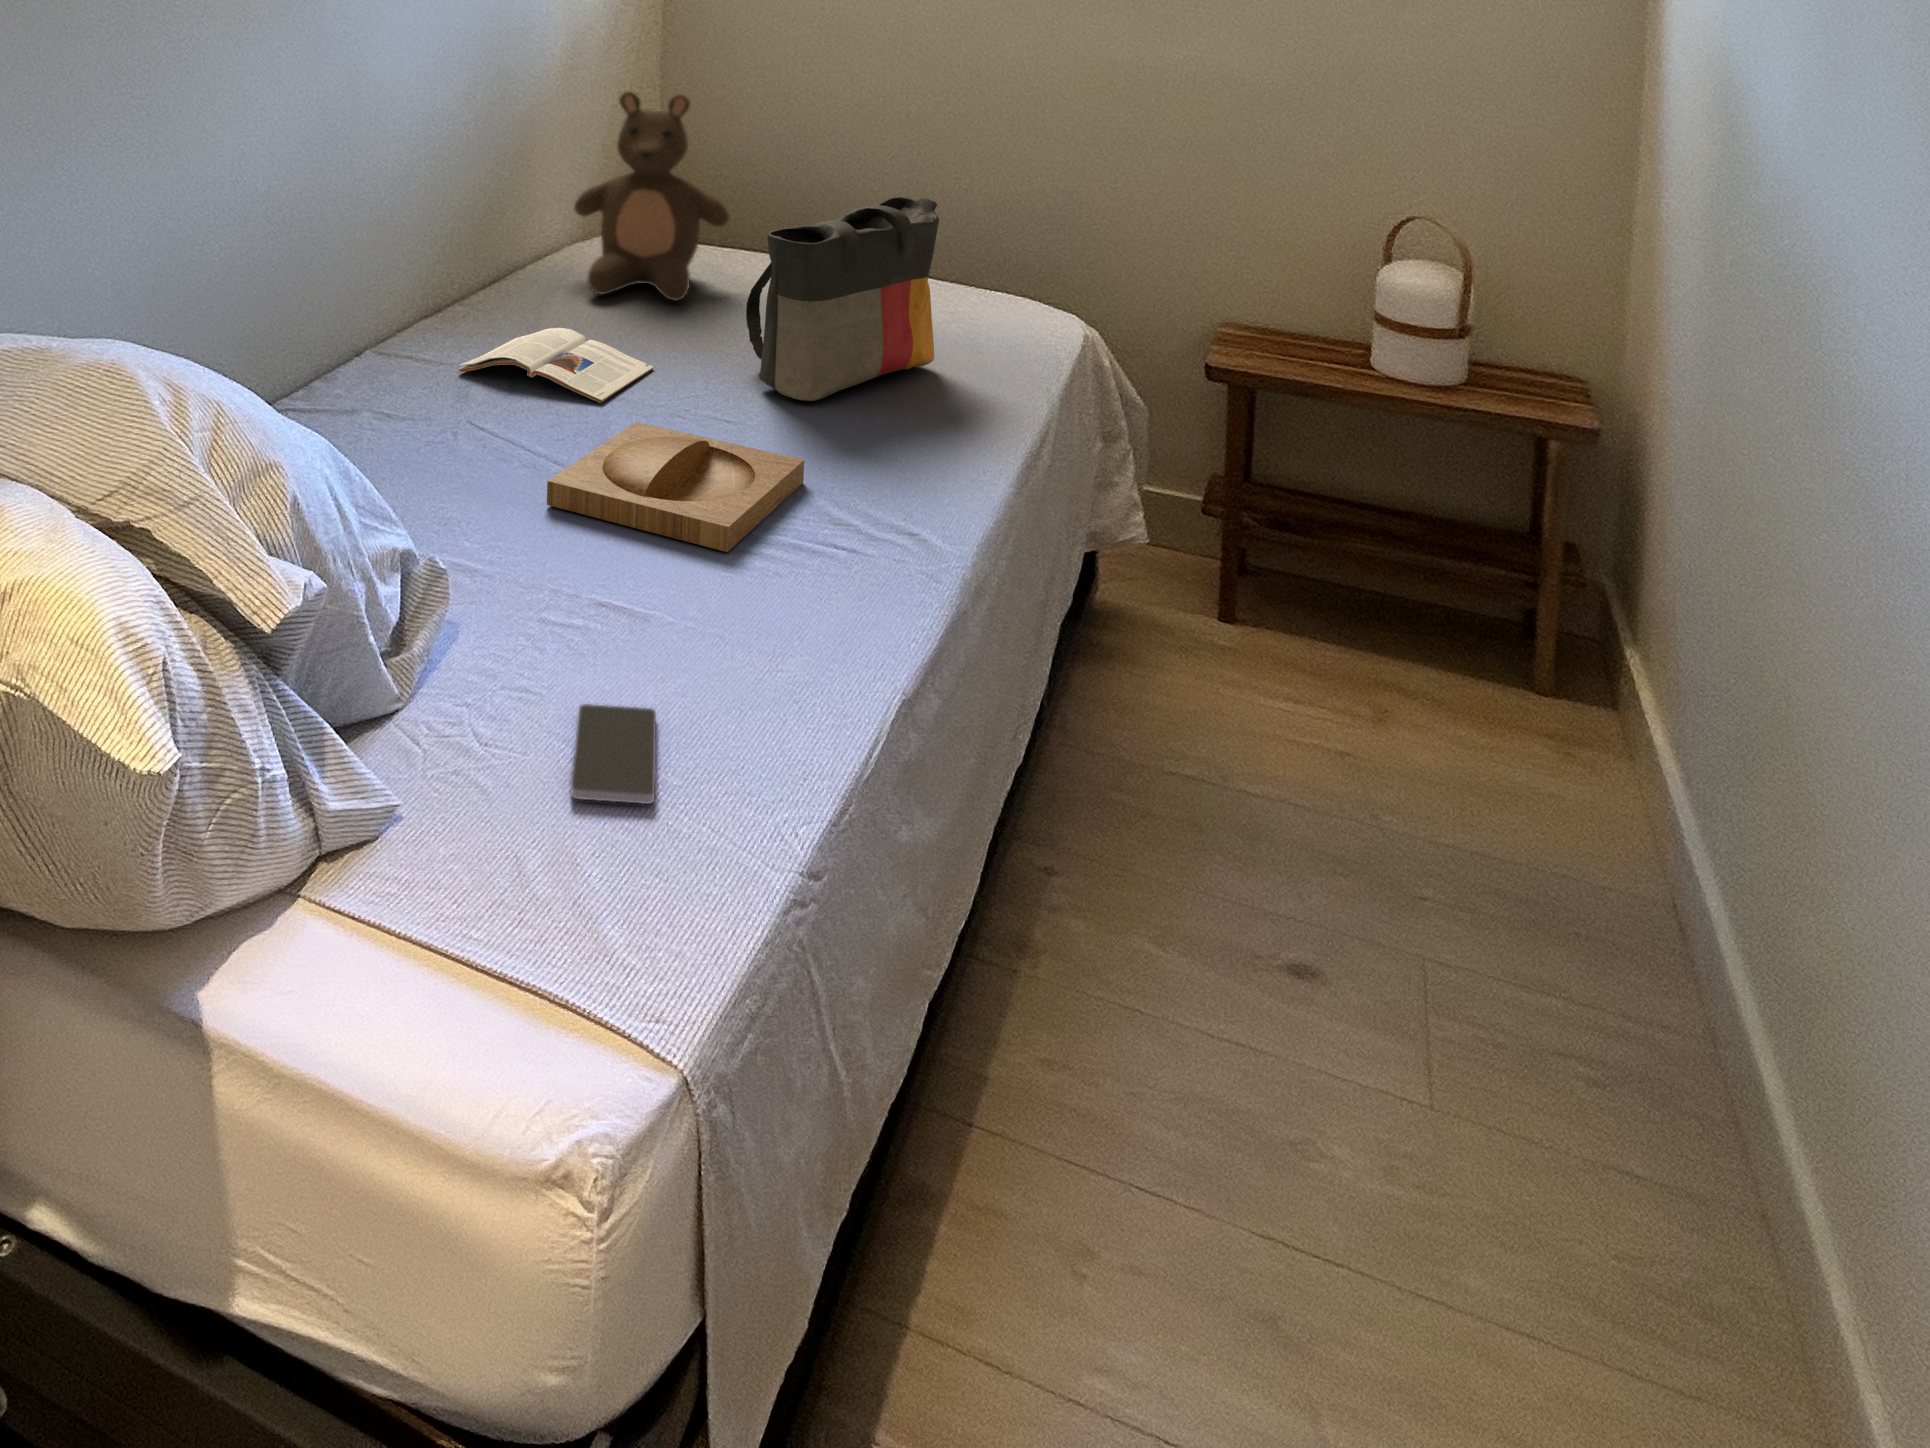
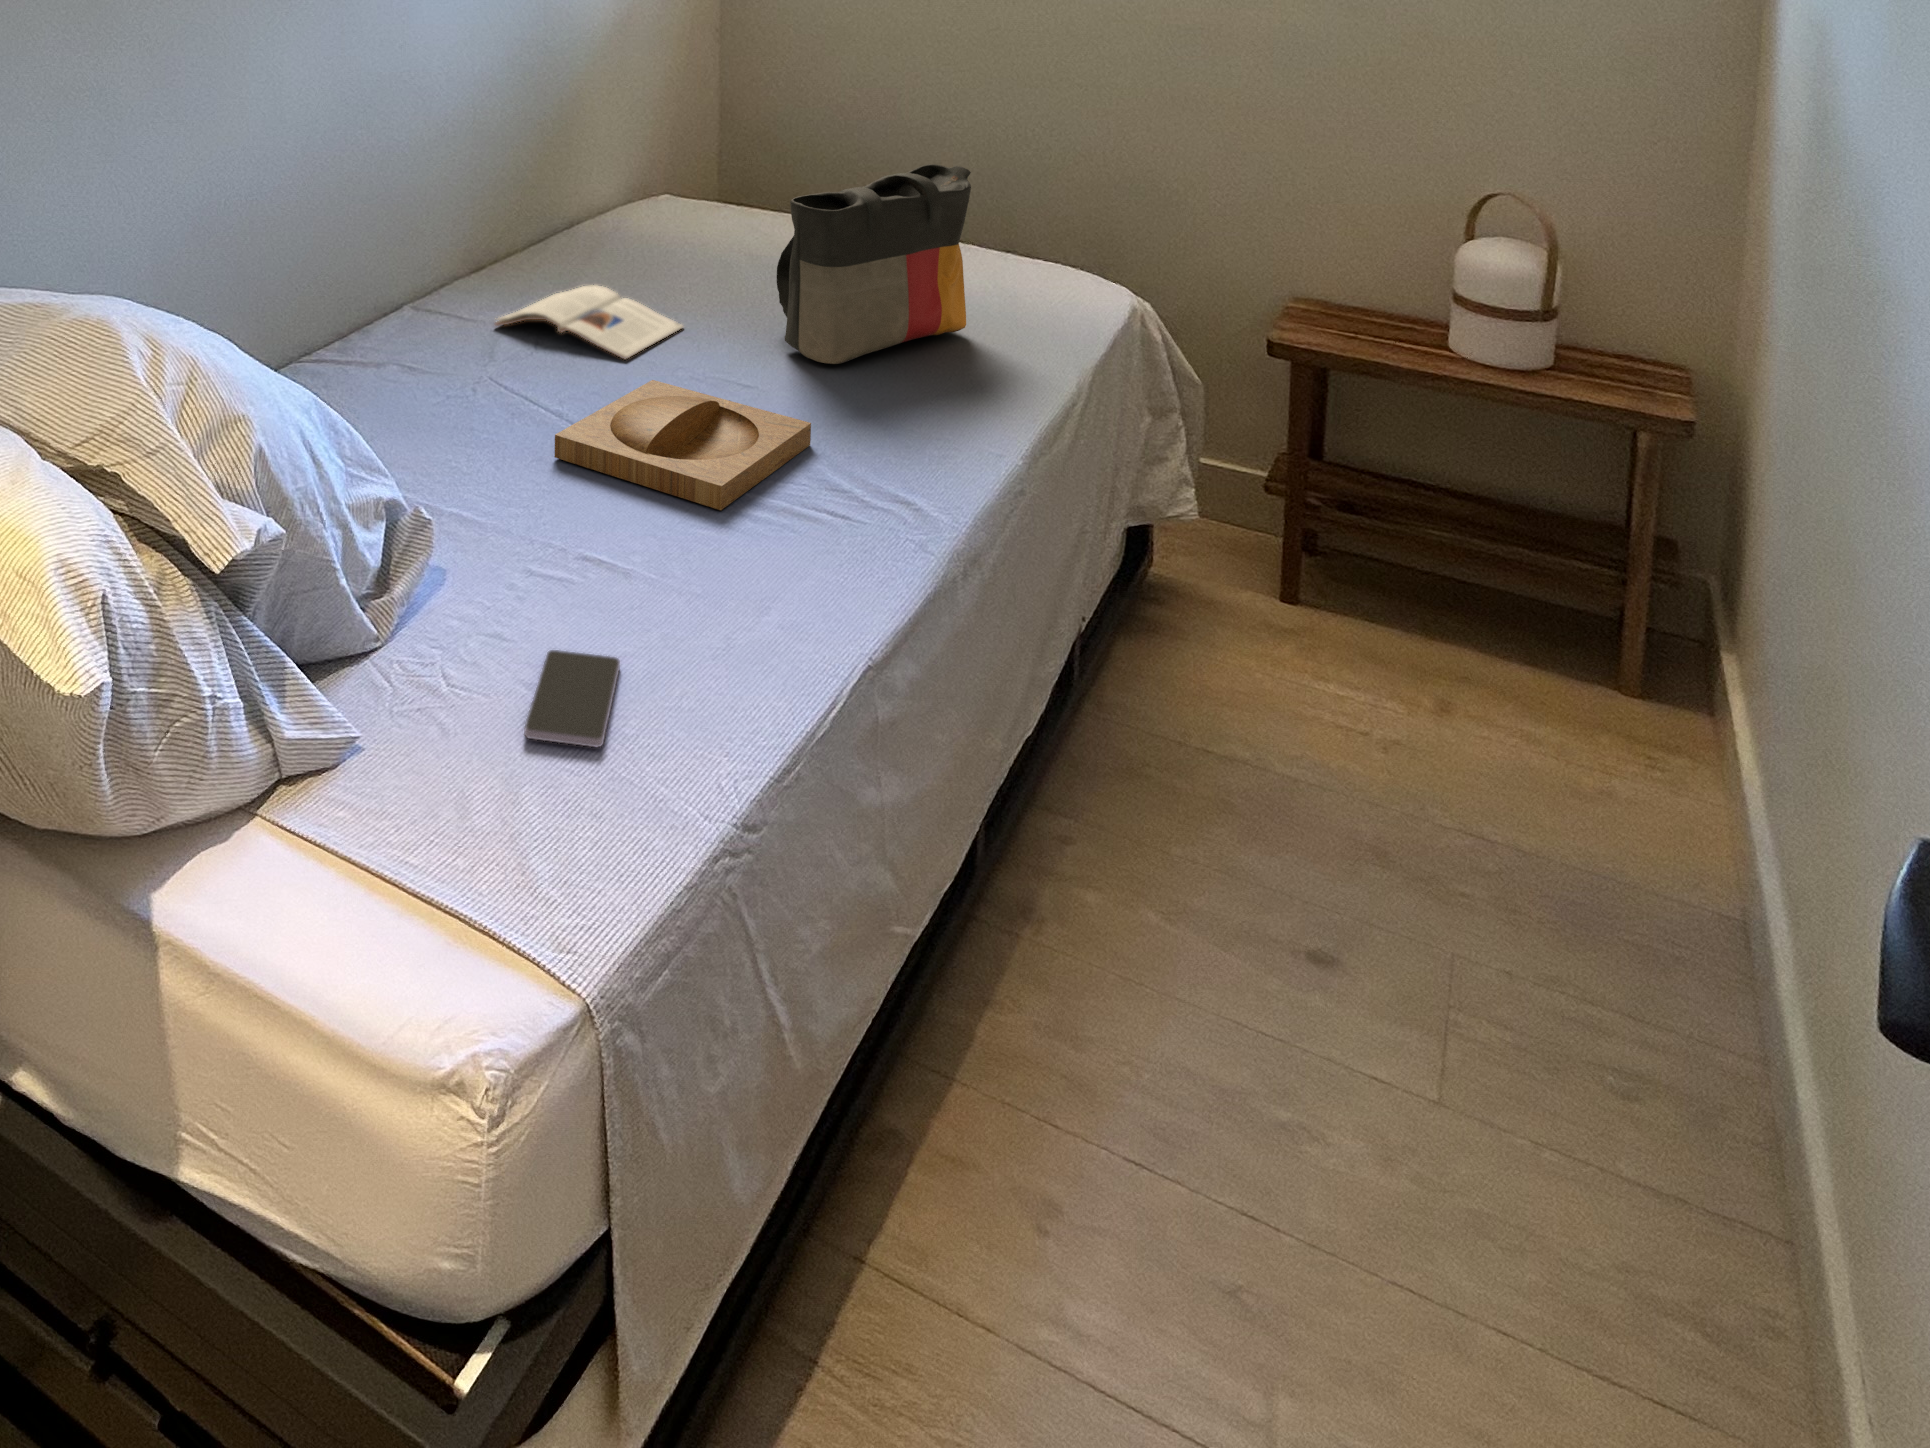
stuffed bear: present [574,92,729,301] -> none [624,55,775,261]

